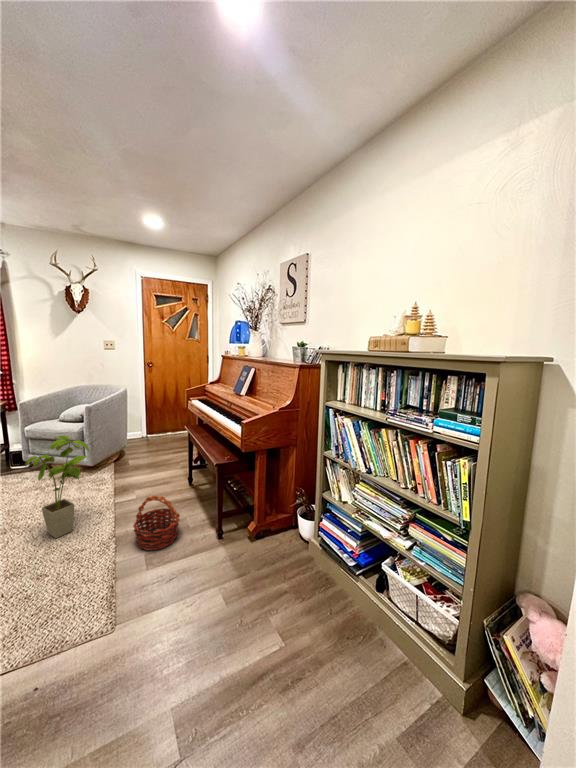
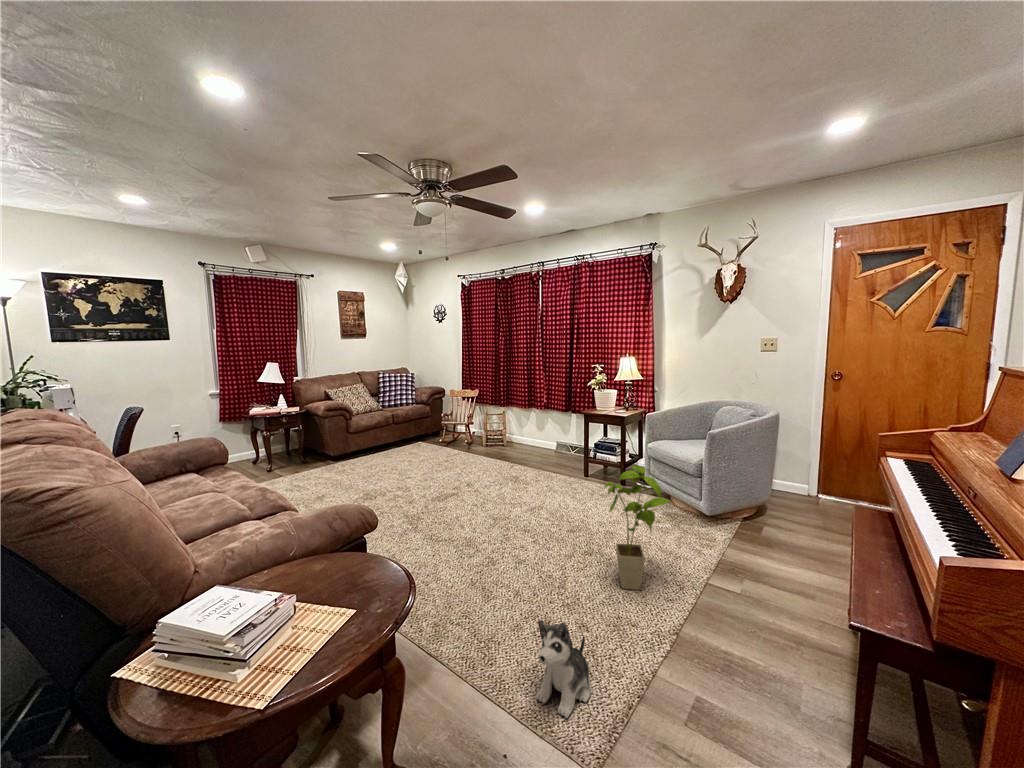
basket: present [133,496,180,550] -> none [691,607,778,717]
plush toy: none [23,562,81,643] -> present [536,620,591,718]

